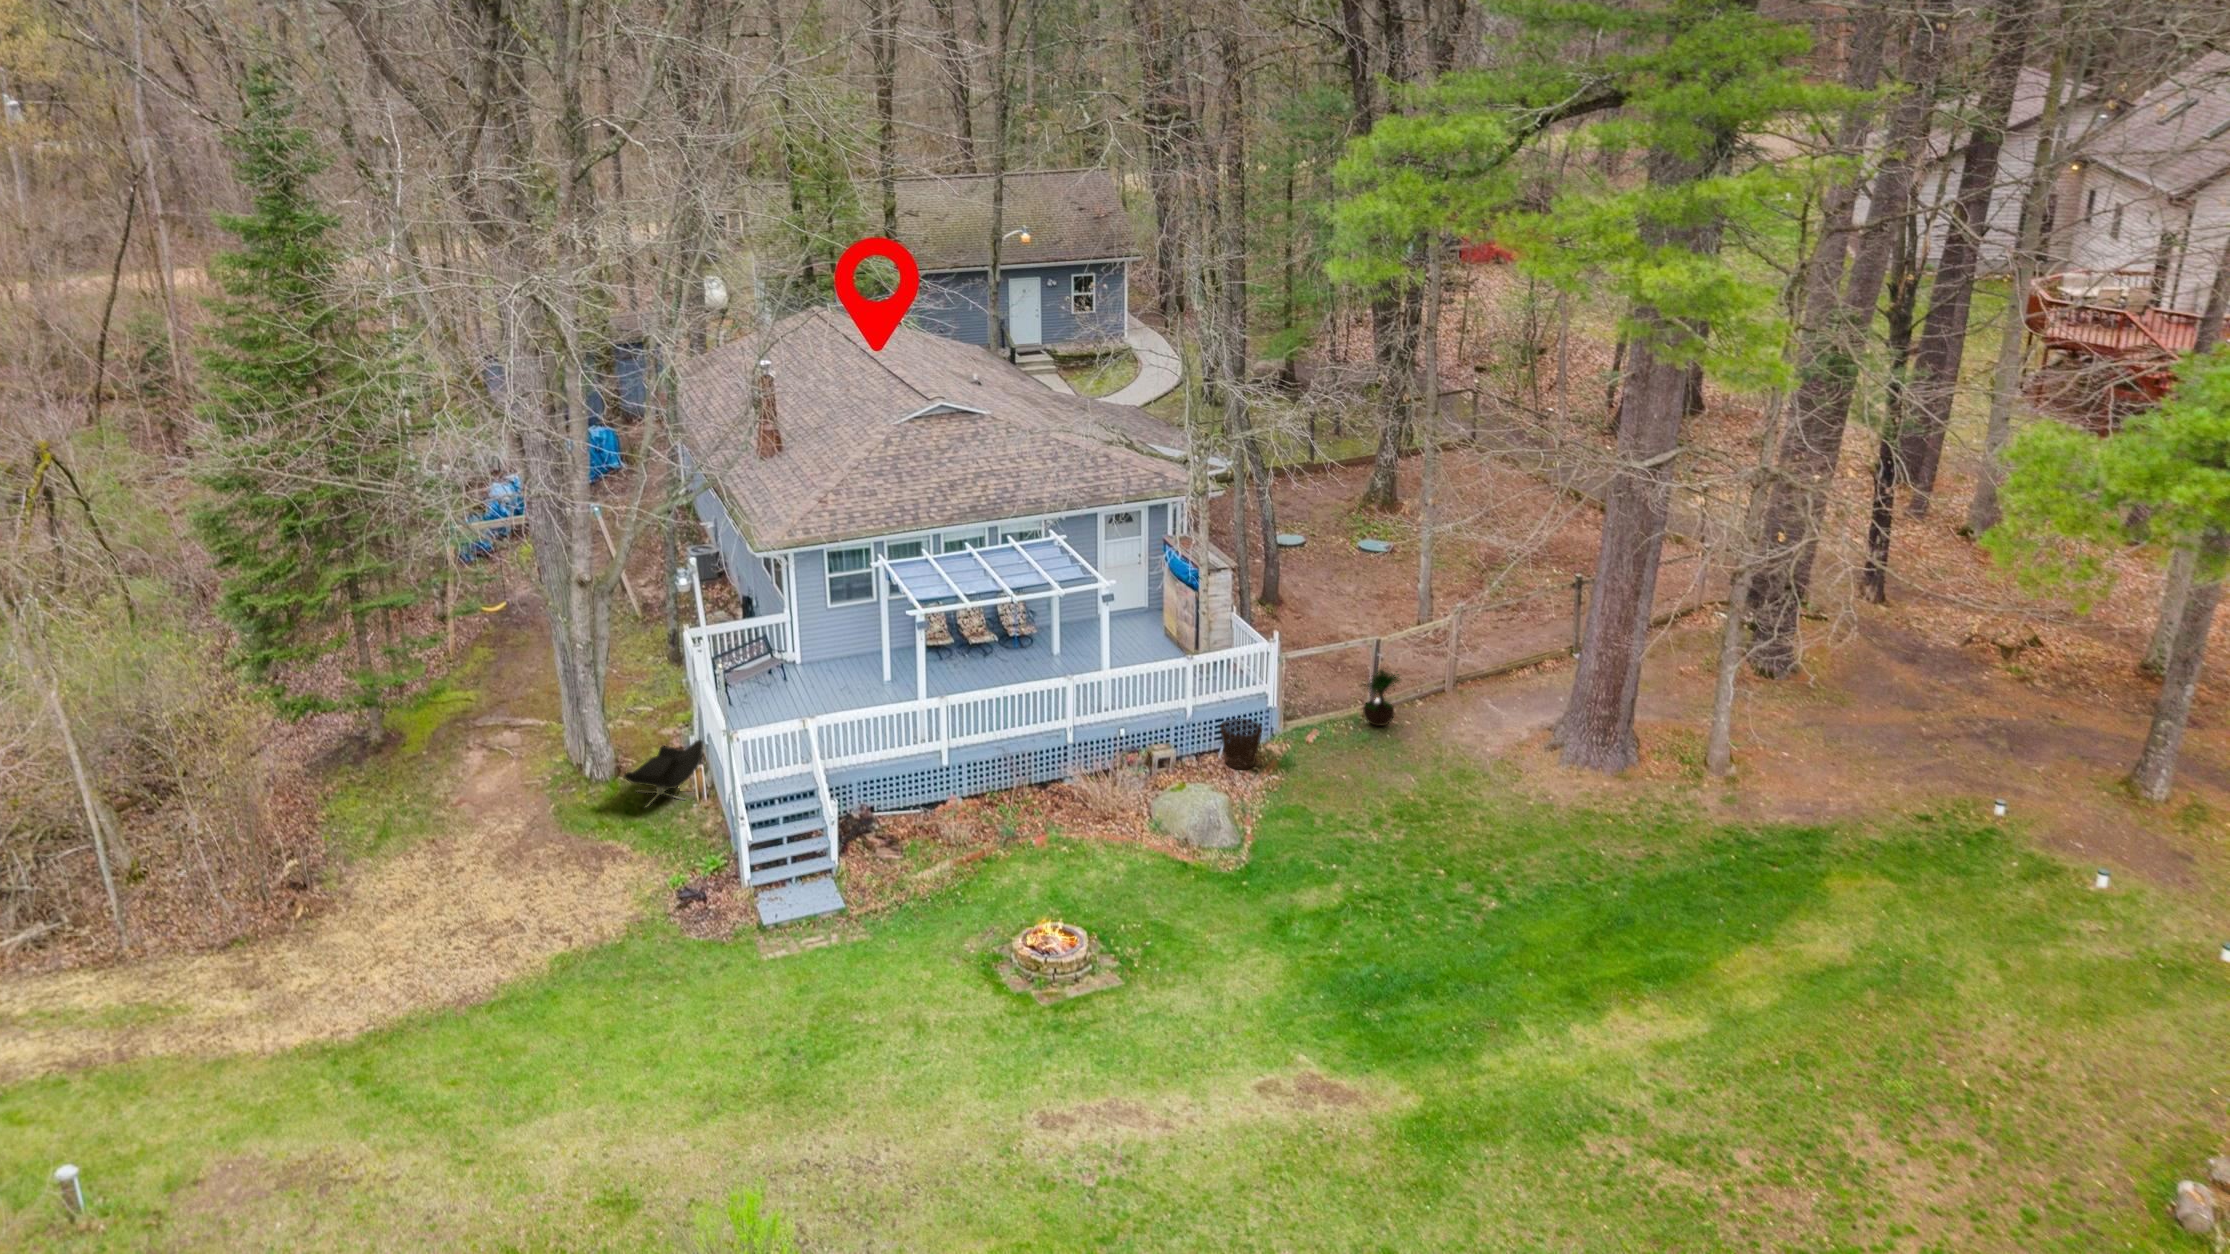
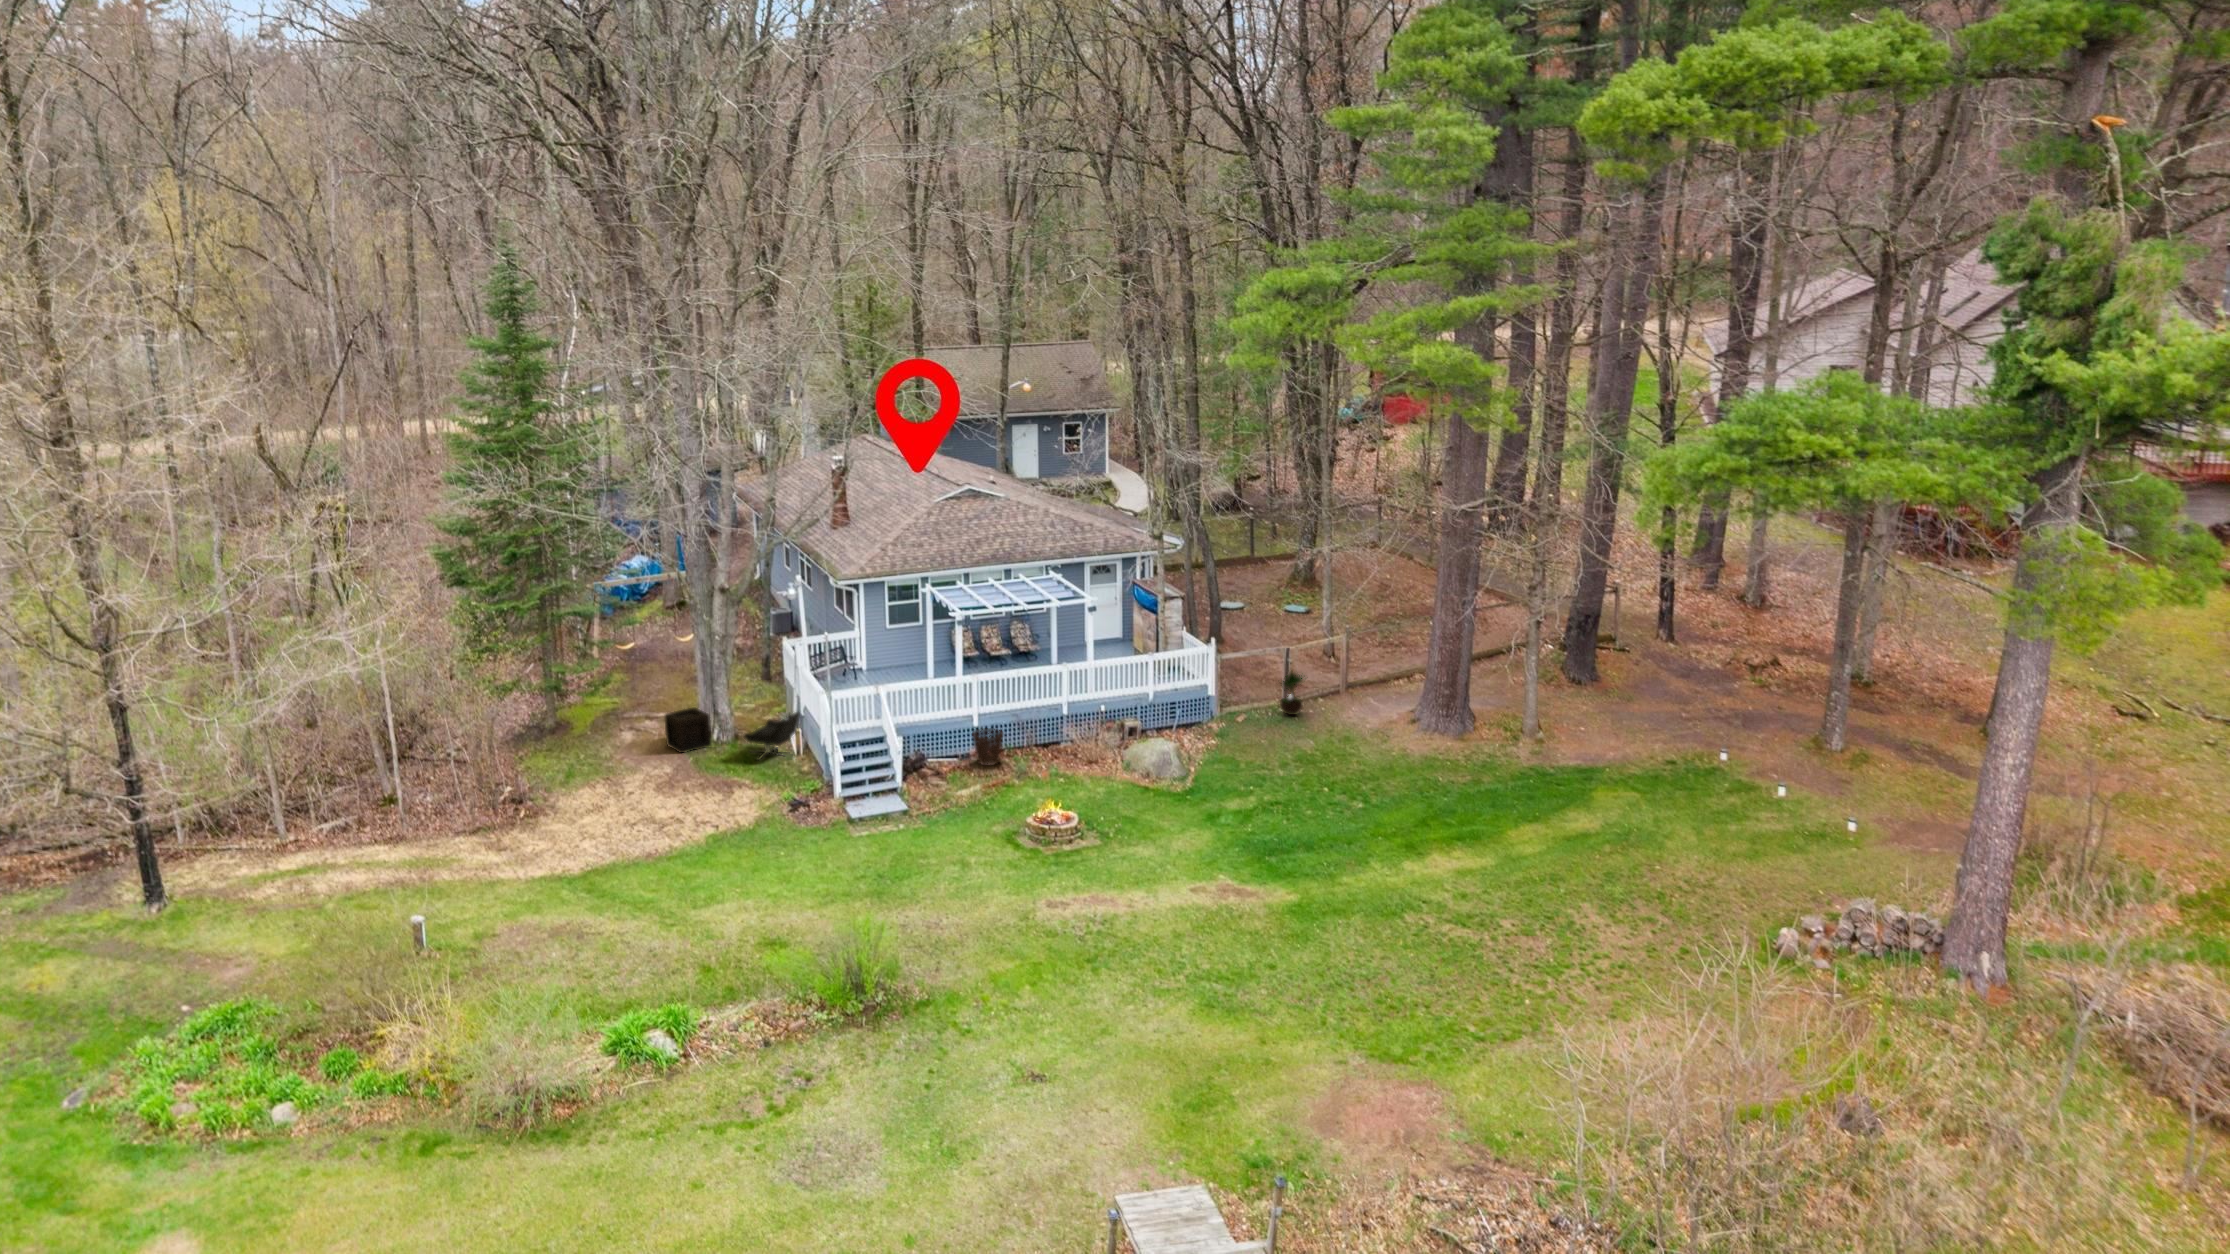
basket: present [1220,719,1262,770] -> present [972,728,1003,766]
wooden crate: none [520,725,587,794] -> present [665,707,711,753]

